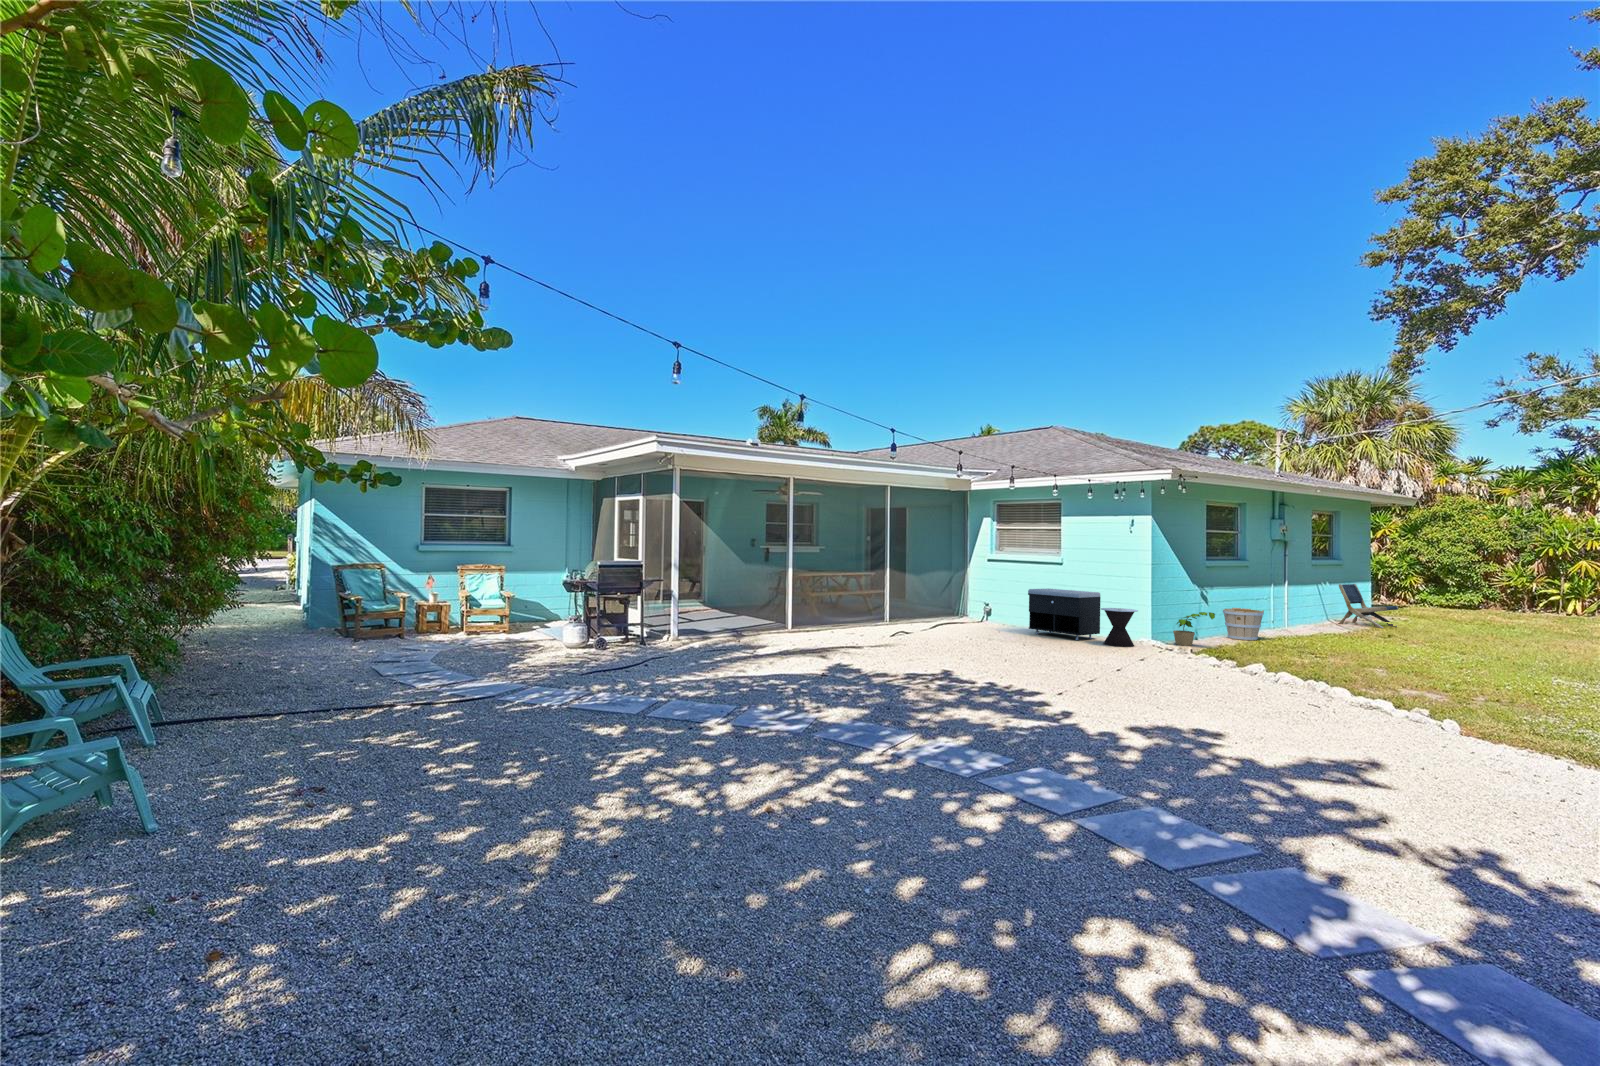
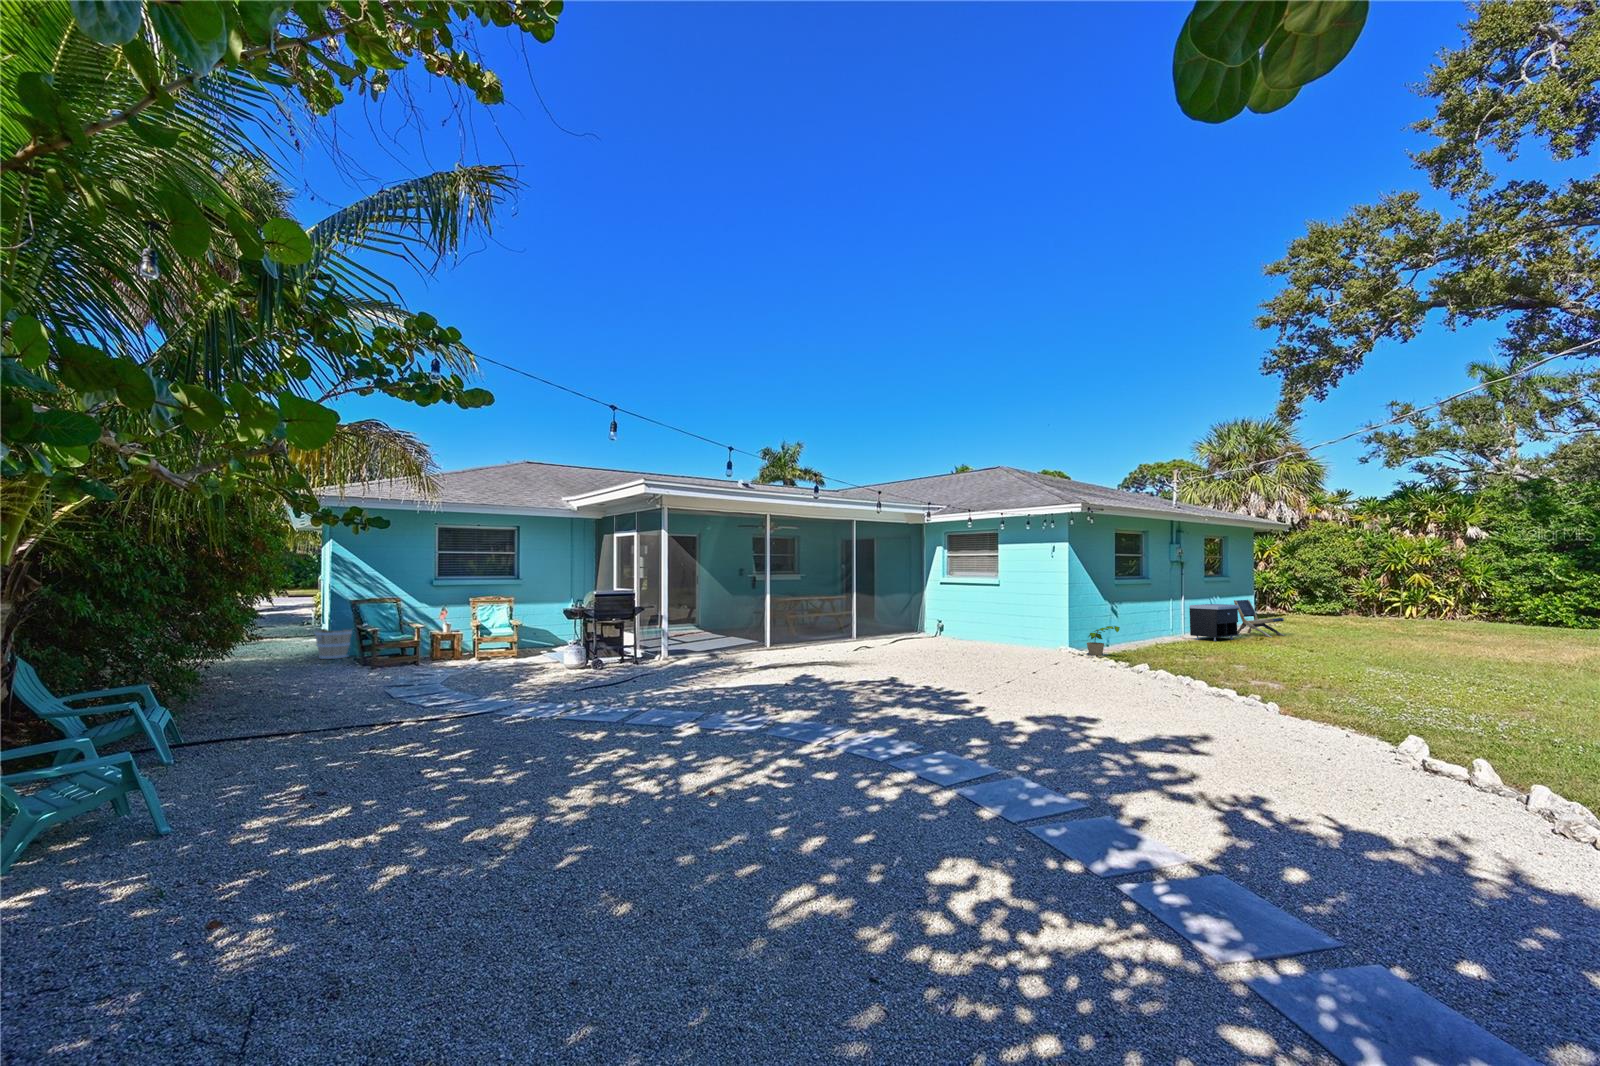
storage bench: present [1028,589,1101,640] -> present [1189,604,1239,641]
side table: present [1101,608,1138,647] -> none [1025,624,1055,657]
wooden bucket: present [1223,608,1264,640] -> present [315,629,354,659]

